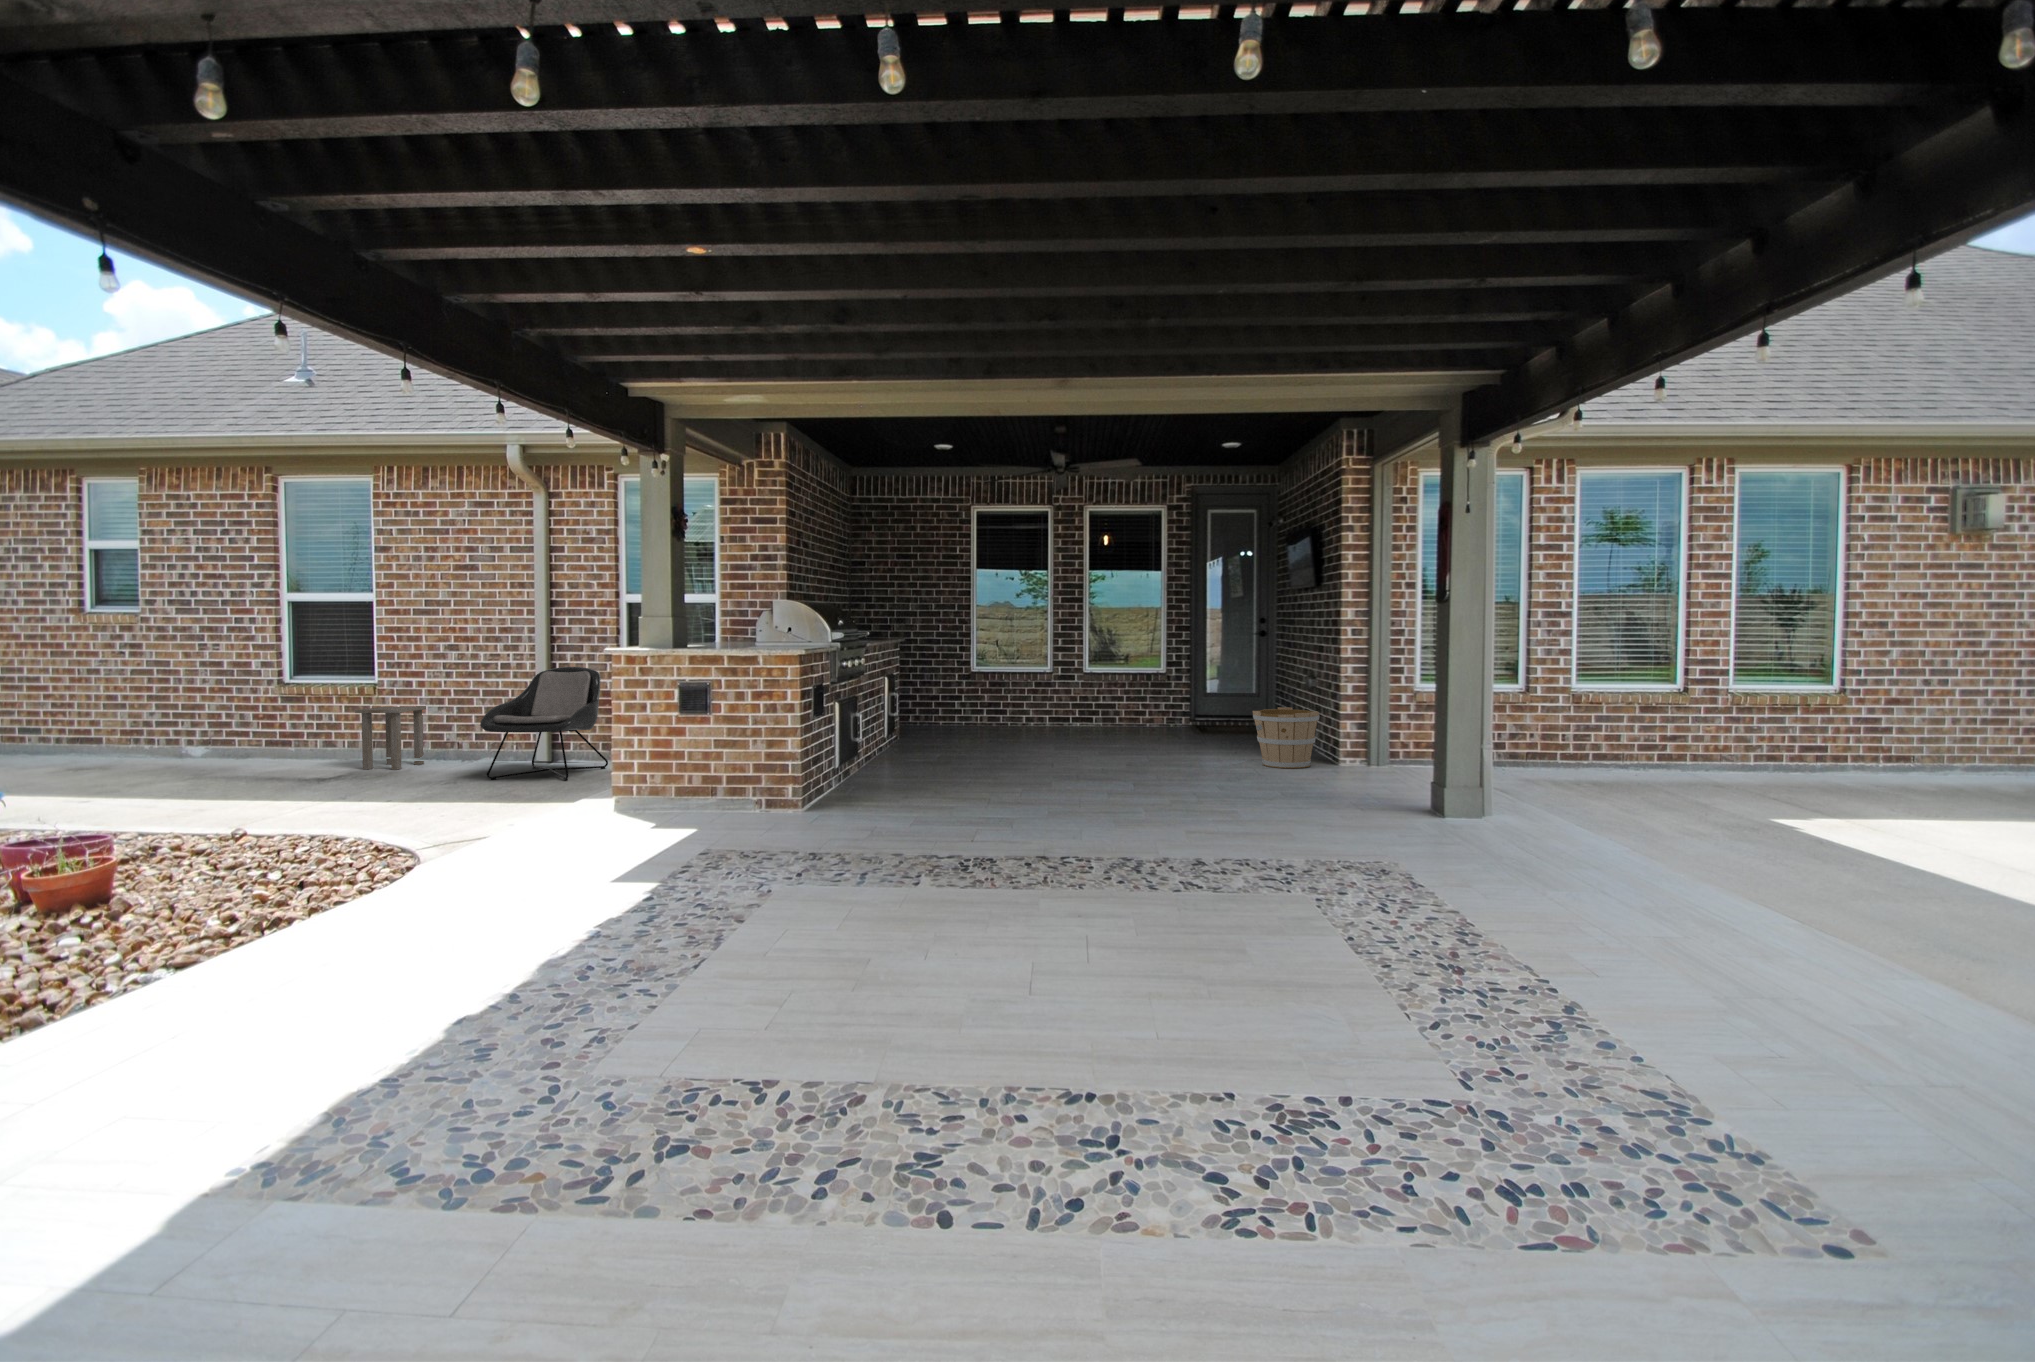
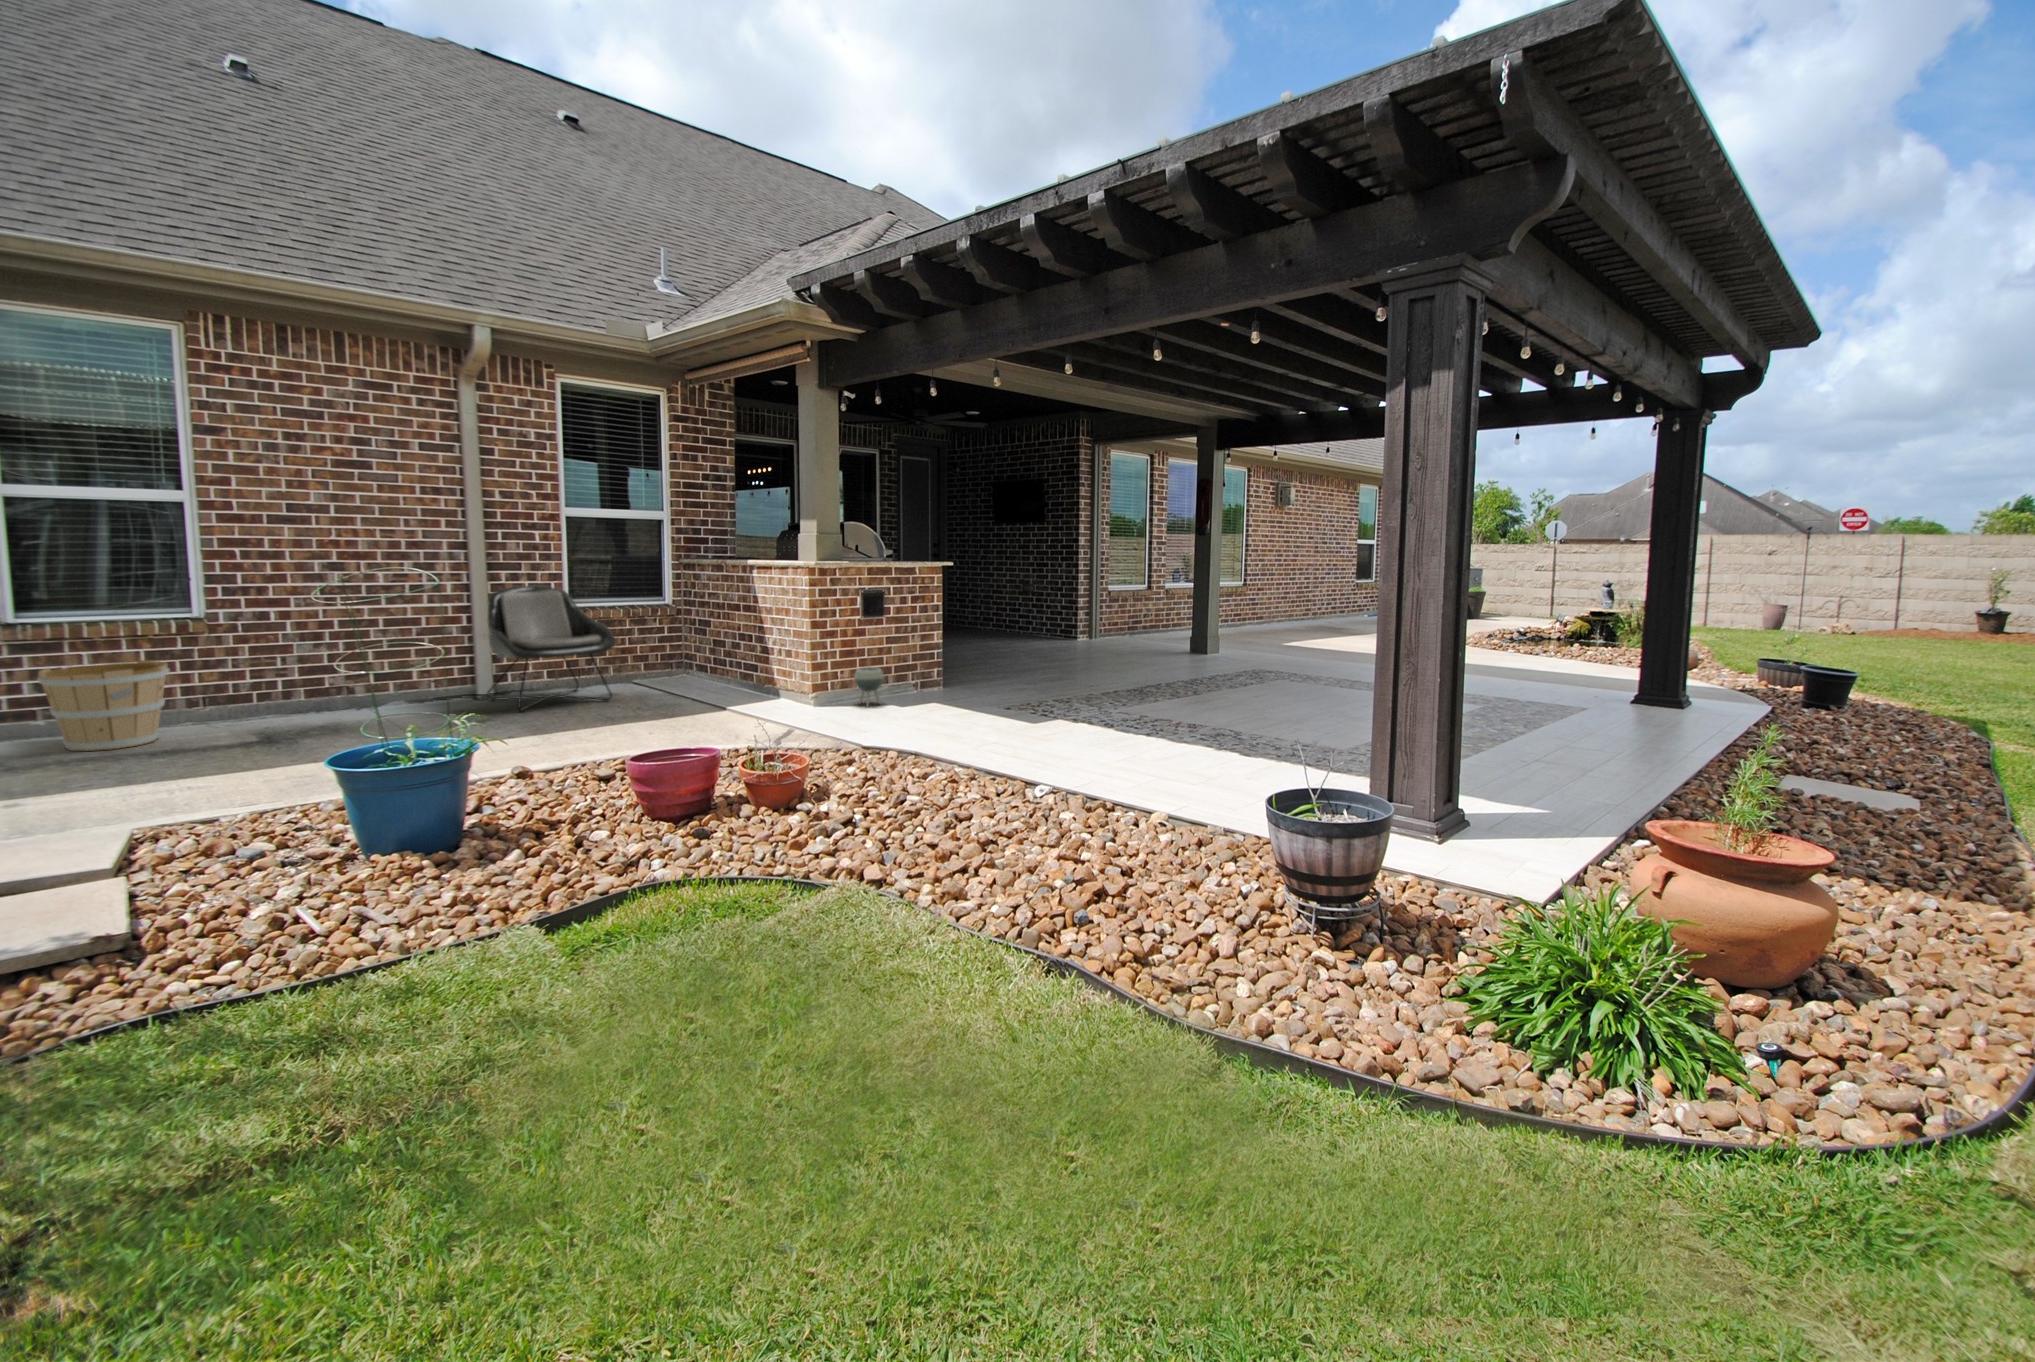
side table: present [355,706,426,770] -> none [228,643,314,732]
wooden bucket: present [1253,707,1320,768] -> present [38,660,170,751]
planter: none [641,775,679,824] -> present [854,667,884,706]

